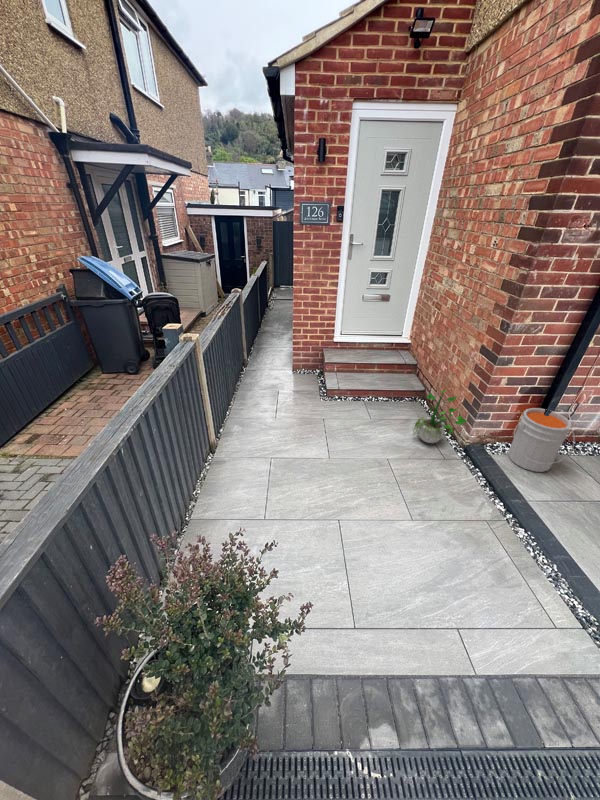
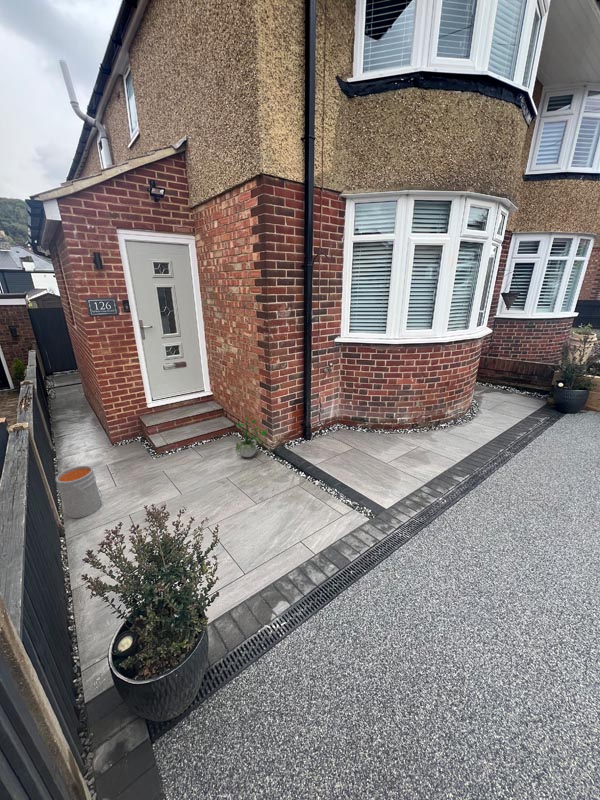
bucket: present [508,408,575,472] -> present [55,466,102,518]

